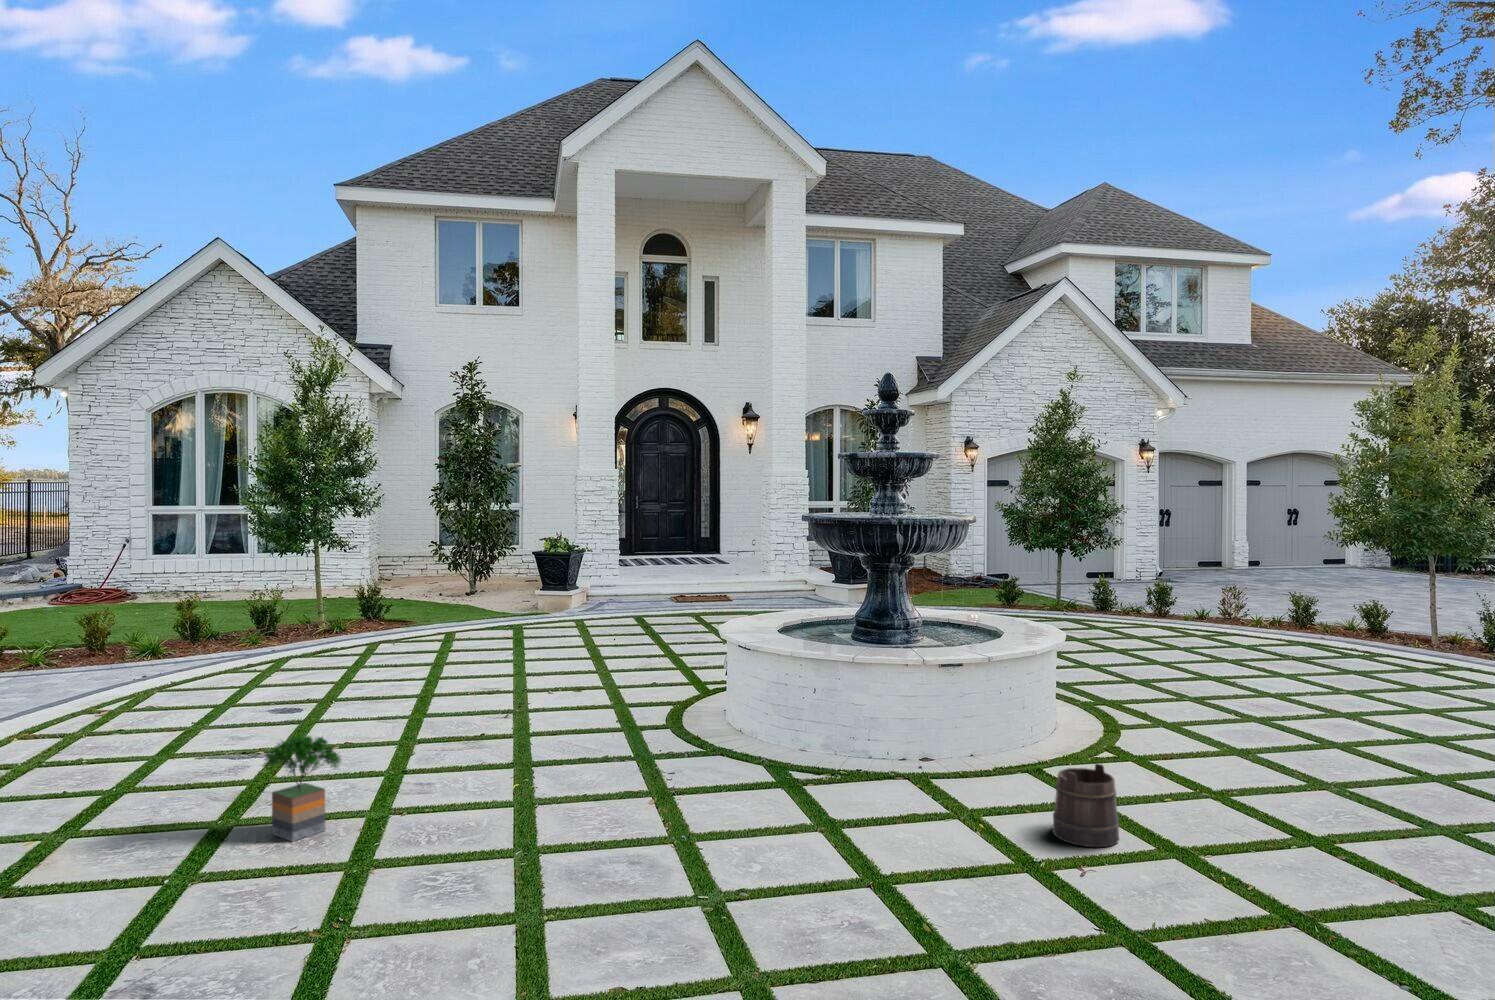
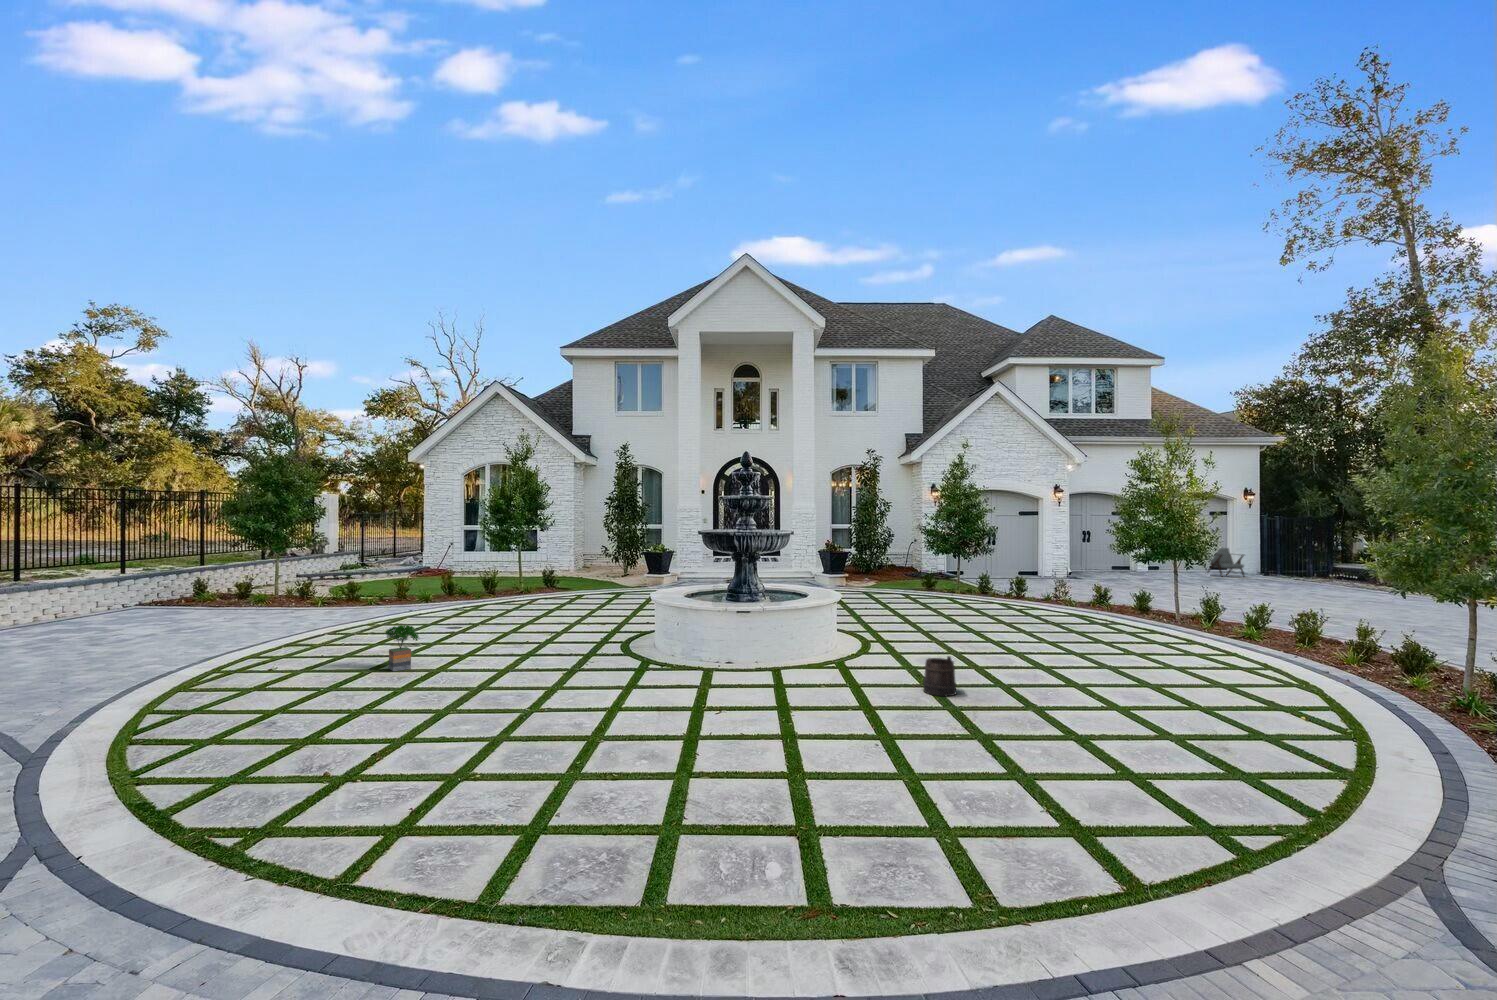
lounge chair: none [1313,529,1367,570] -> present [1207,548,1244,576]
bucket: present [1053,764,1119,847] -> present [923,656,956,696]

